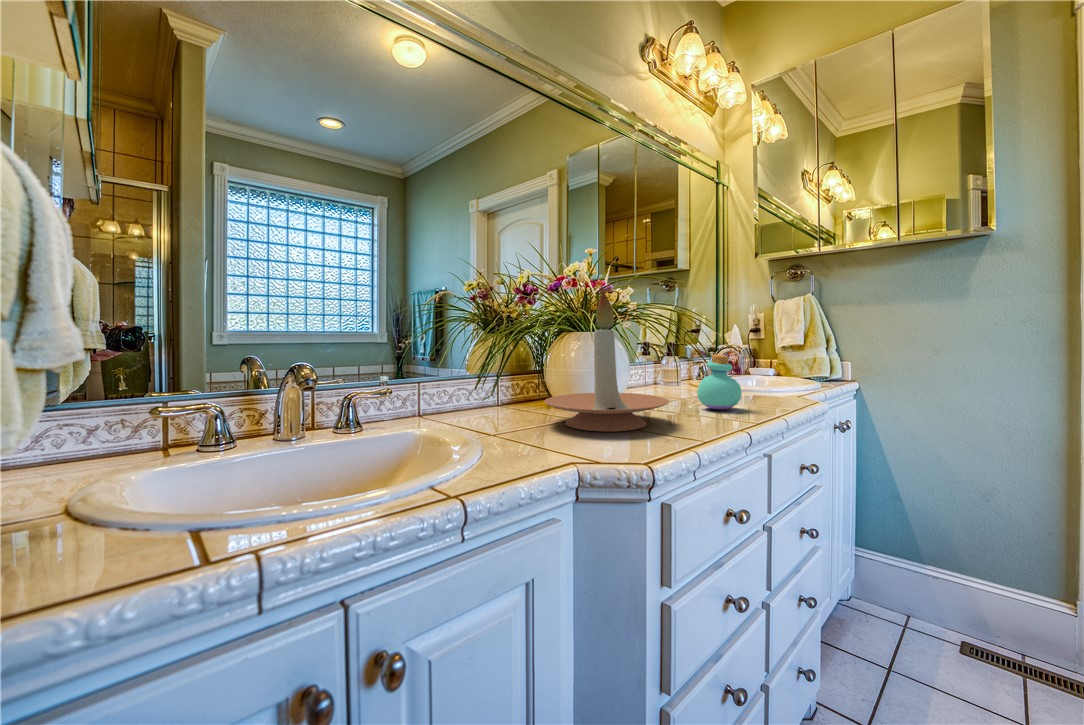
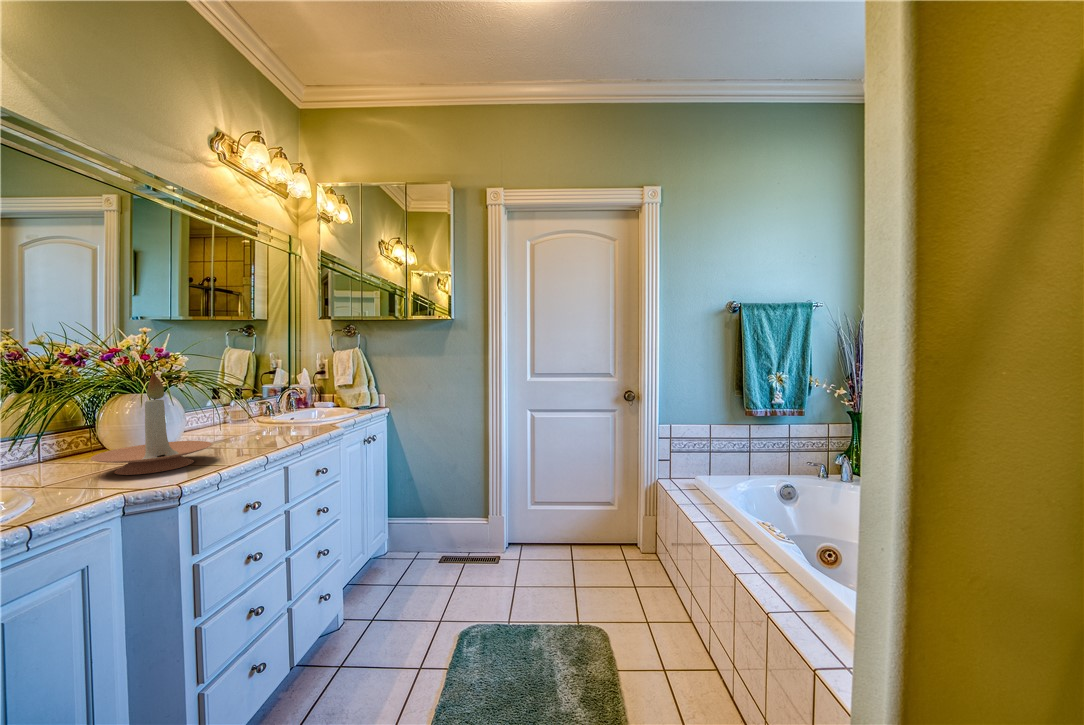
perfume bottle: present [697,354,742,409] -> none [244,407,277,443]

